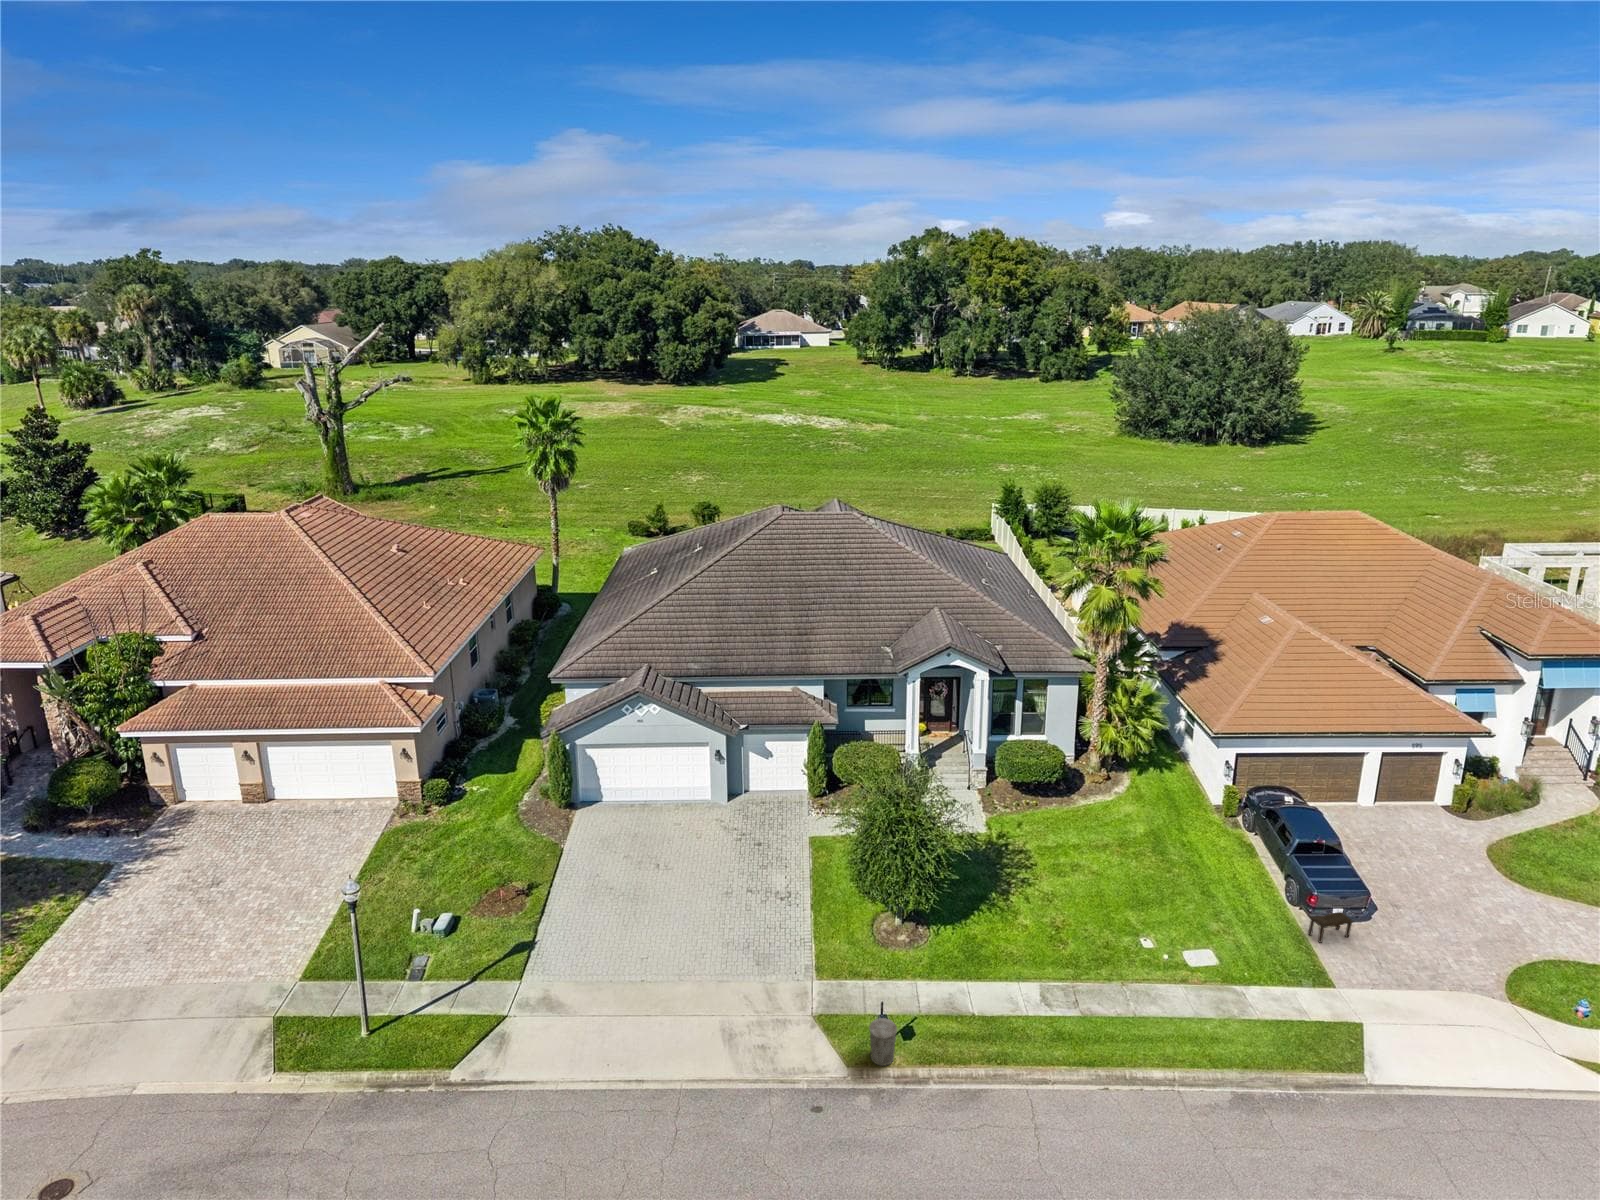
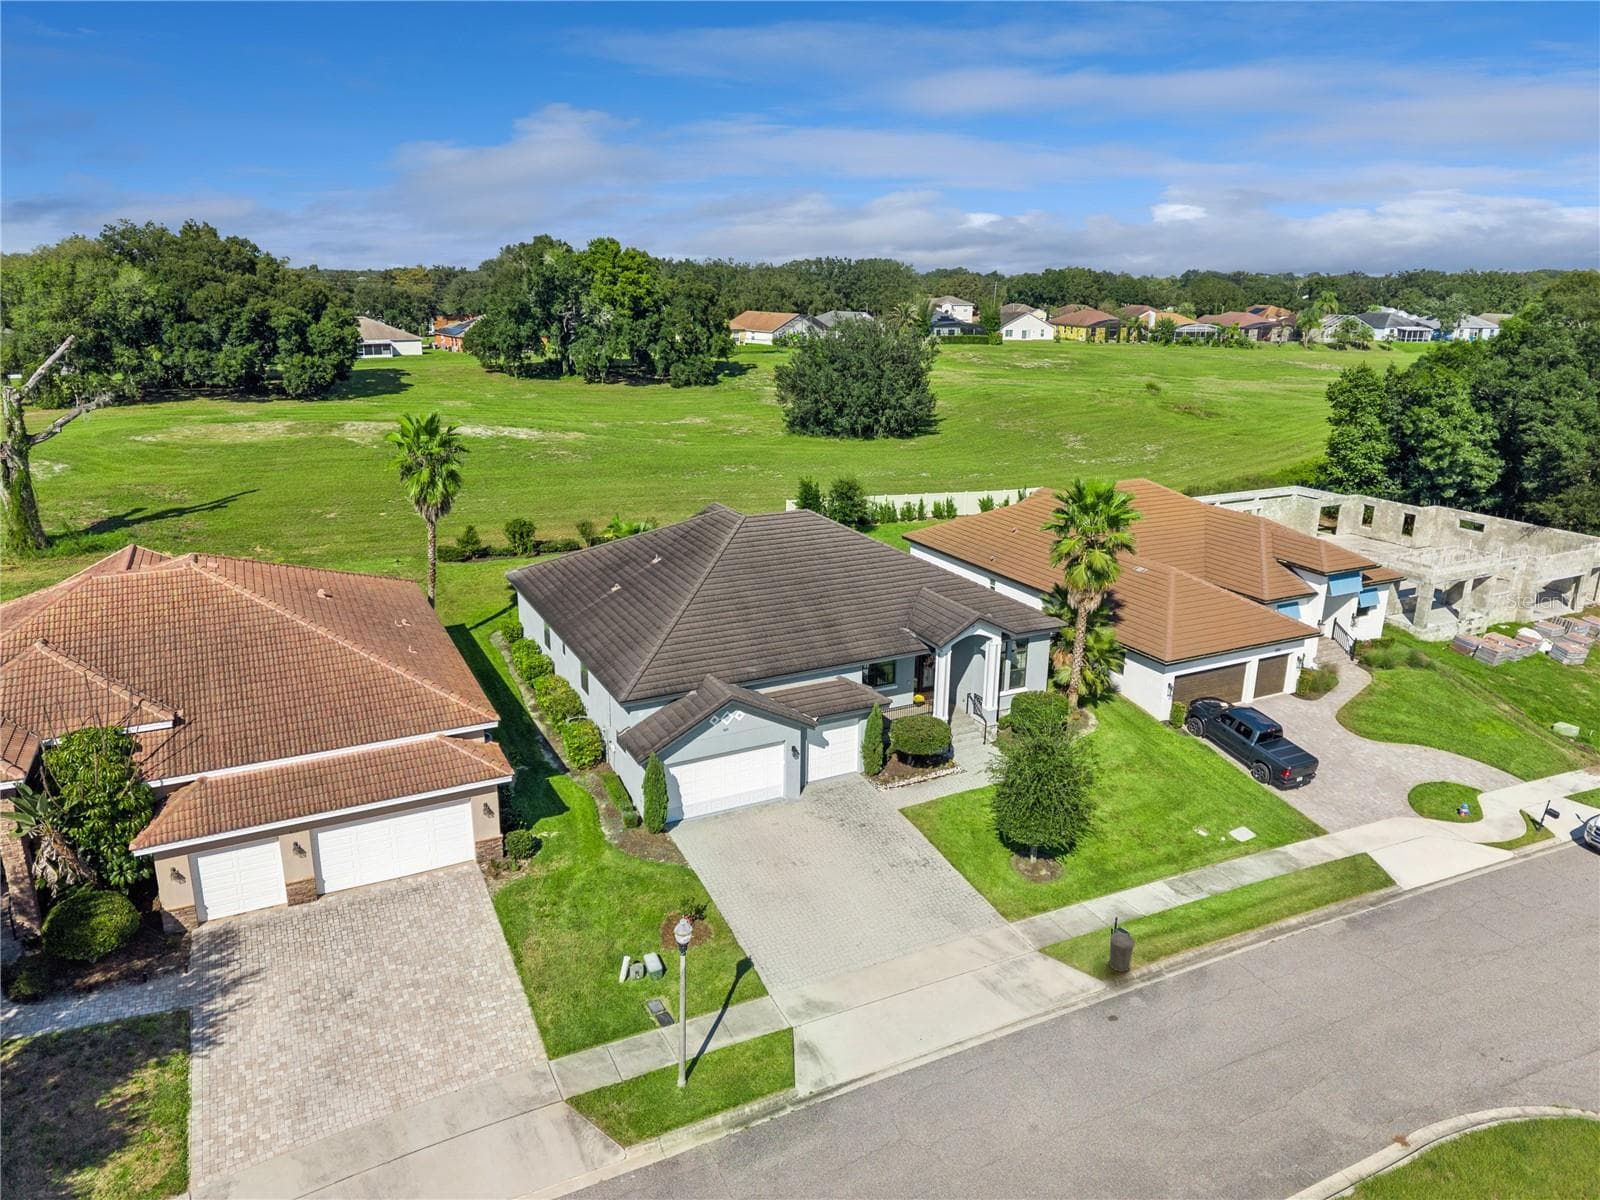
bench: present [1308,912,1353,943] -> none [1297,778,1325,804]

